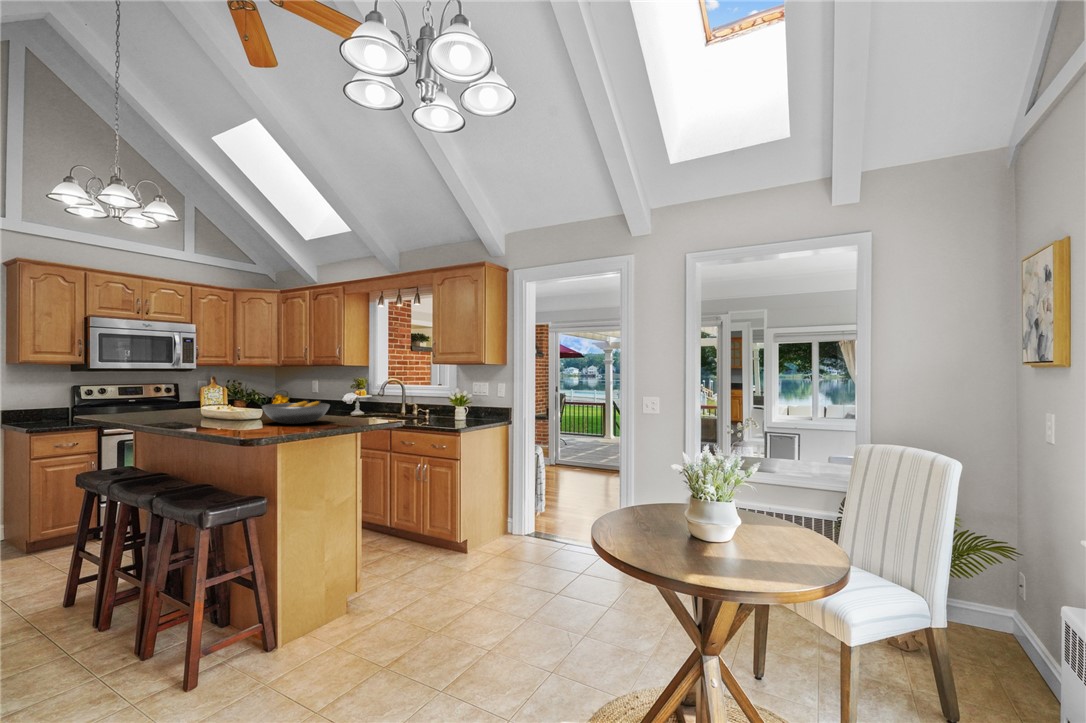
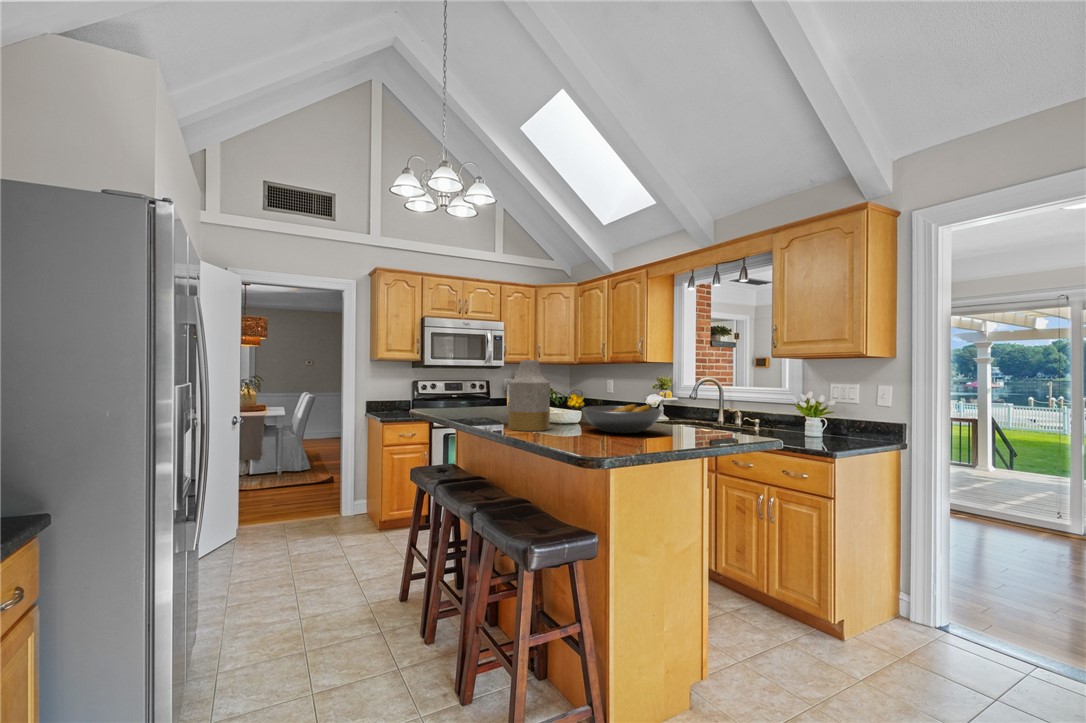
vase: none [191,367,232,427] -> present [508,360,550,431]

